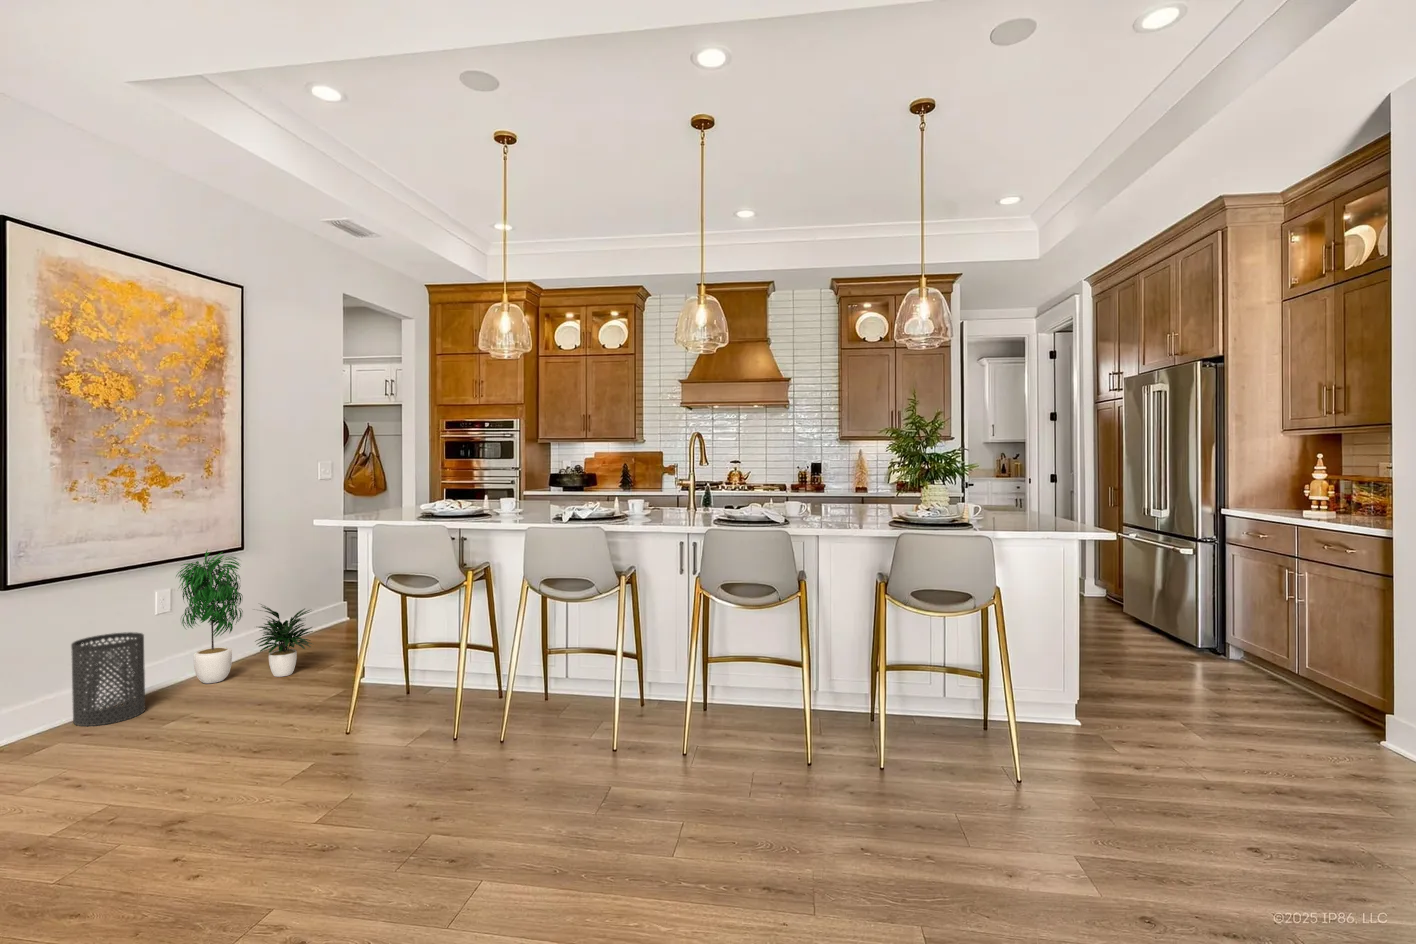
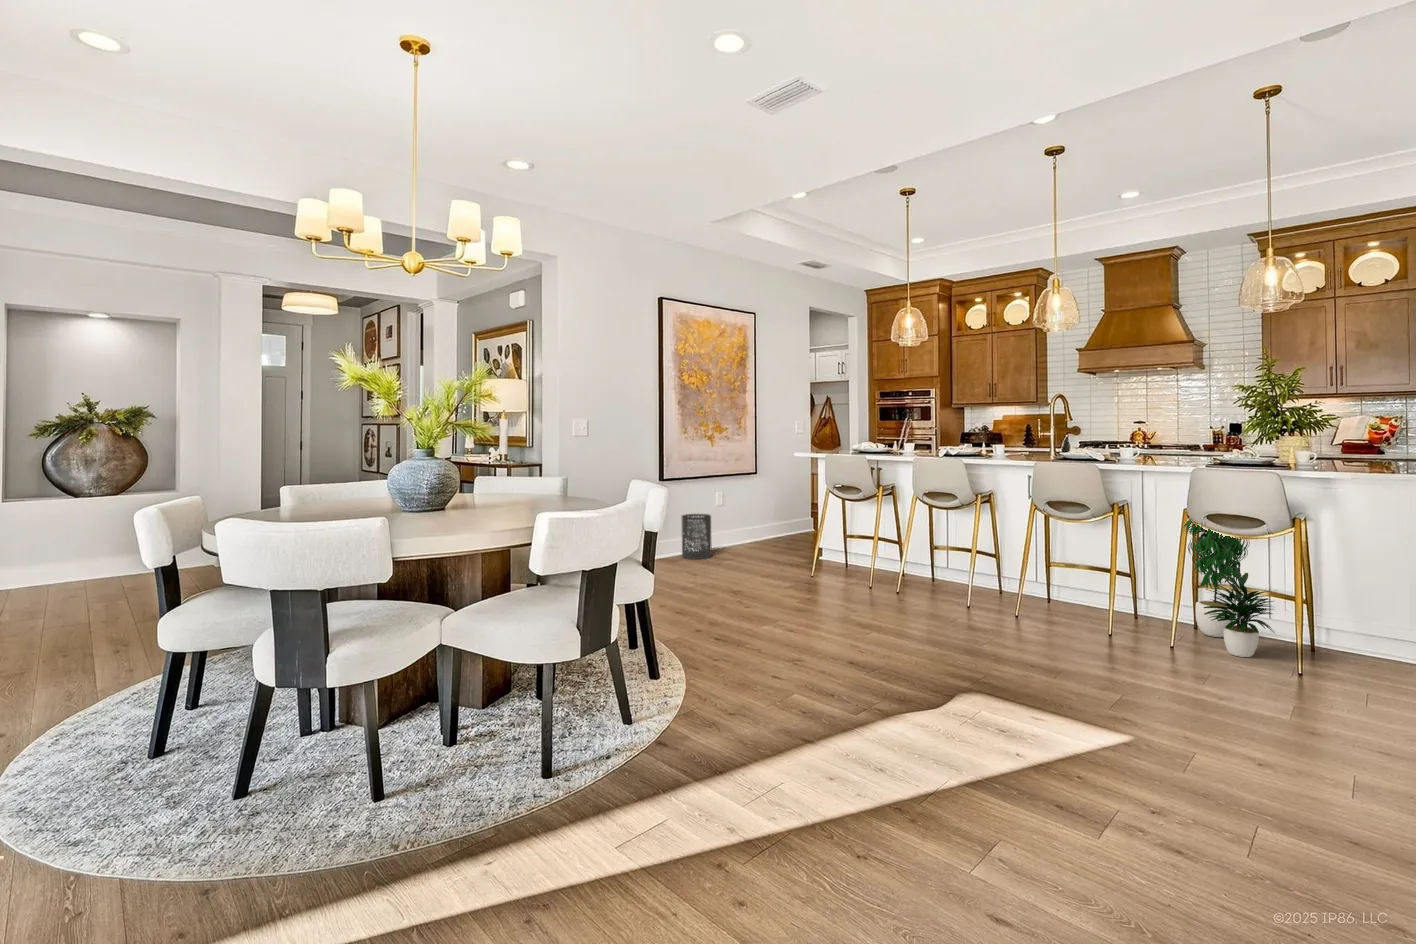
potted plant: present [176,551,313,683] -> present [1183,519,1273,657]

